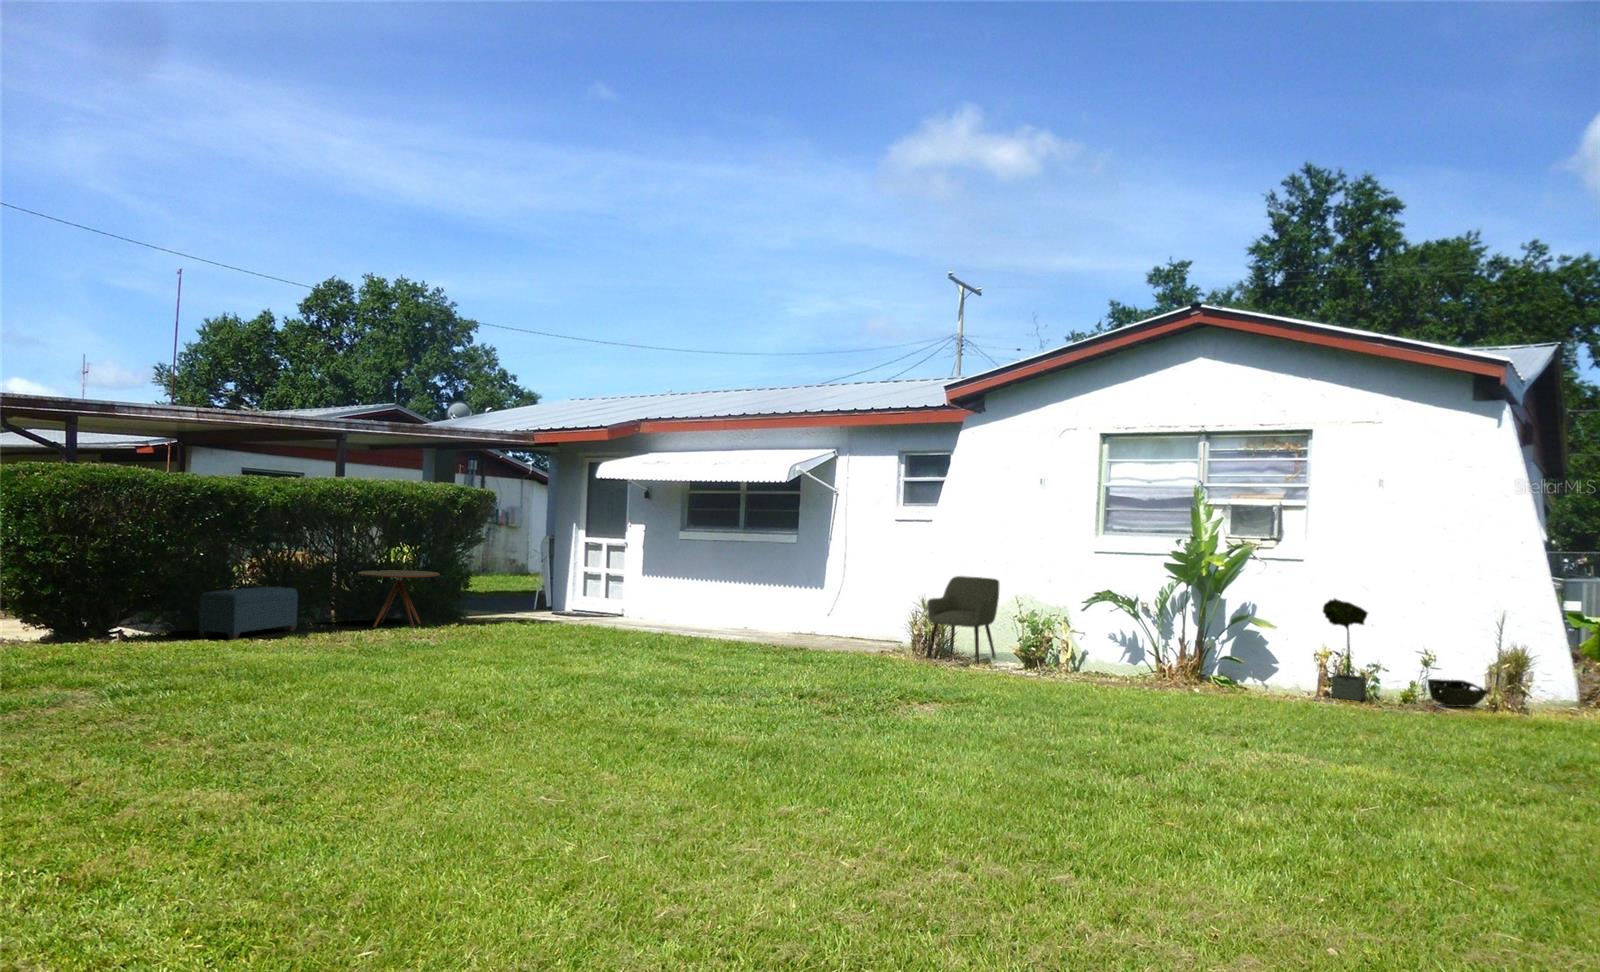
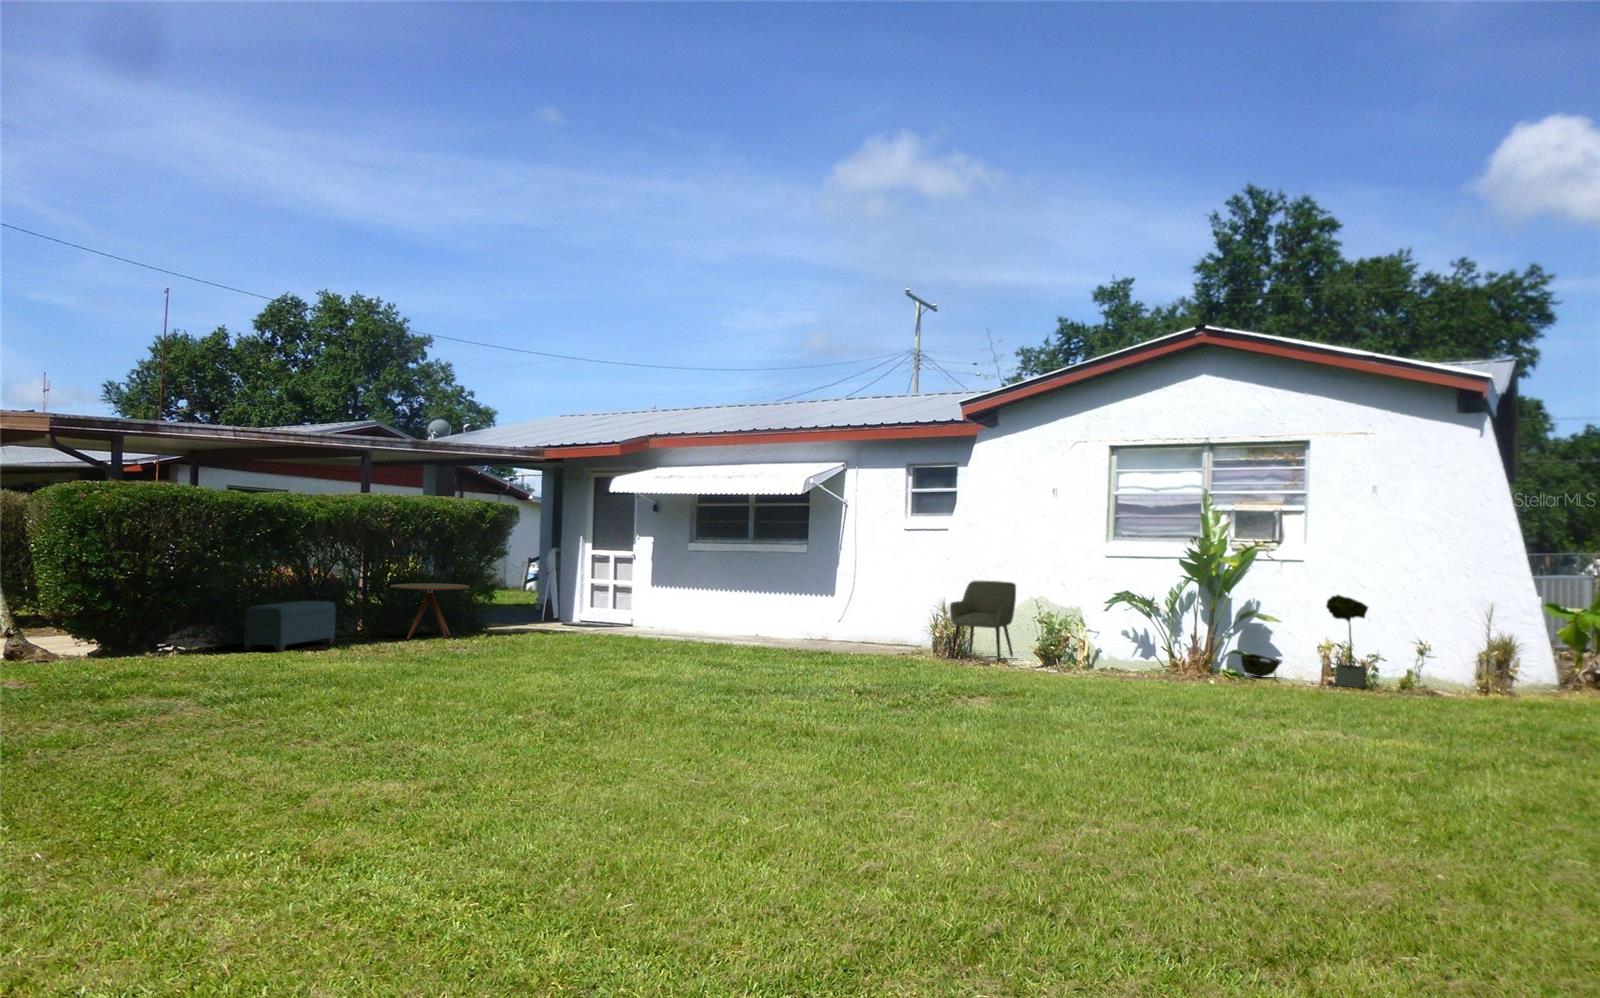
woven basket: present [1427,679,1488,707] -> present [1241,654,1280,677]

